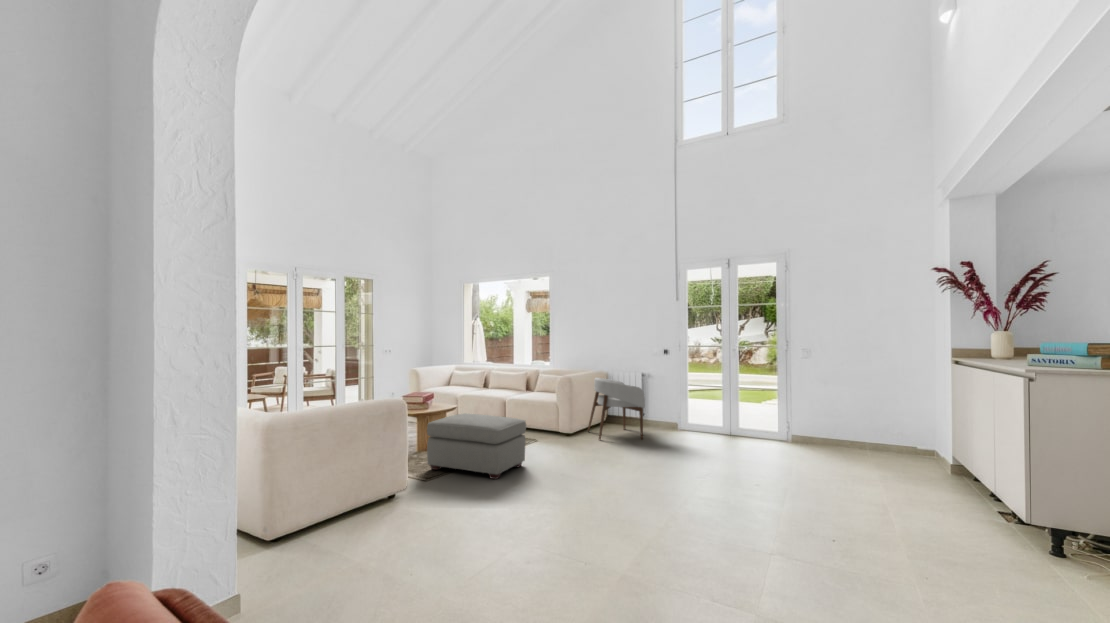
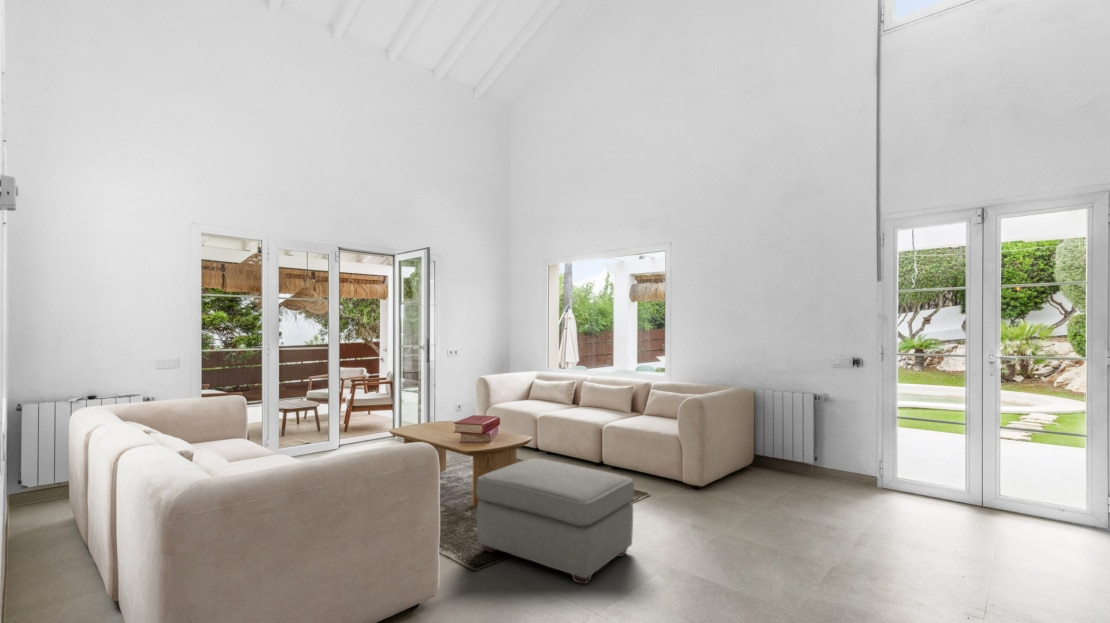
armchair: present [588,378,645,440] -> none [725,400,823,503]

